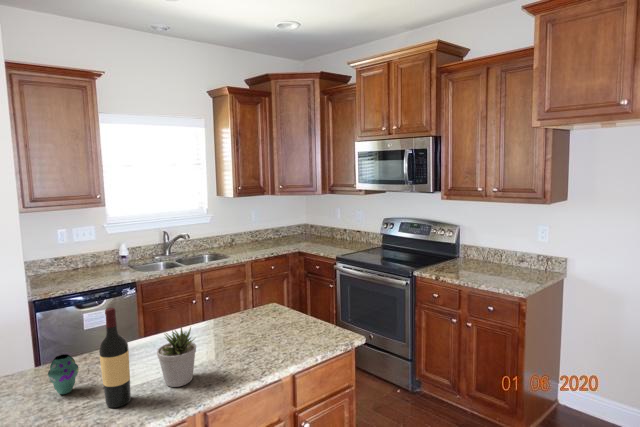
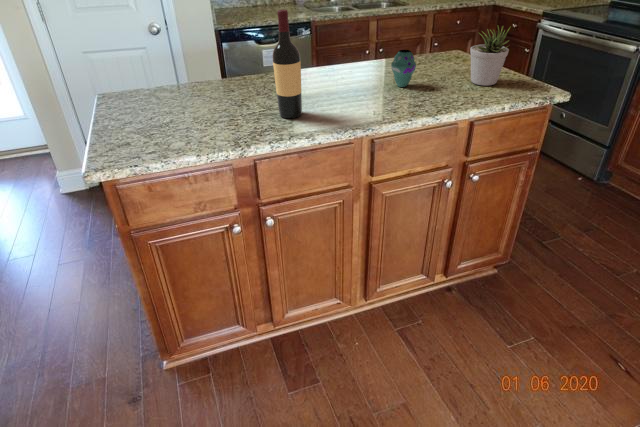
potted plant: present [157,328,196,387] -> present [470,27,510,86]
vase: present [48,354,78,394] -> present [391,50,416,87]

